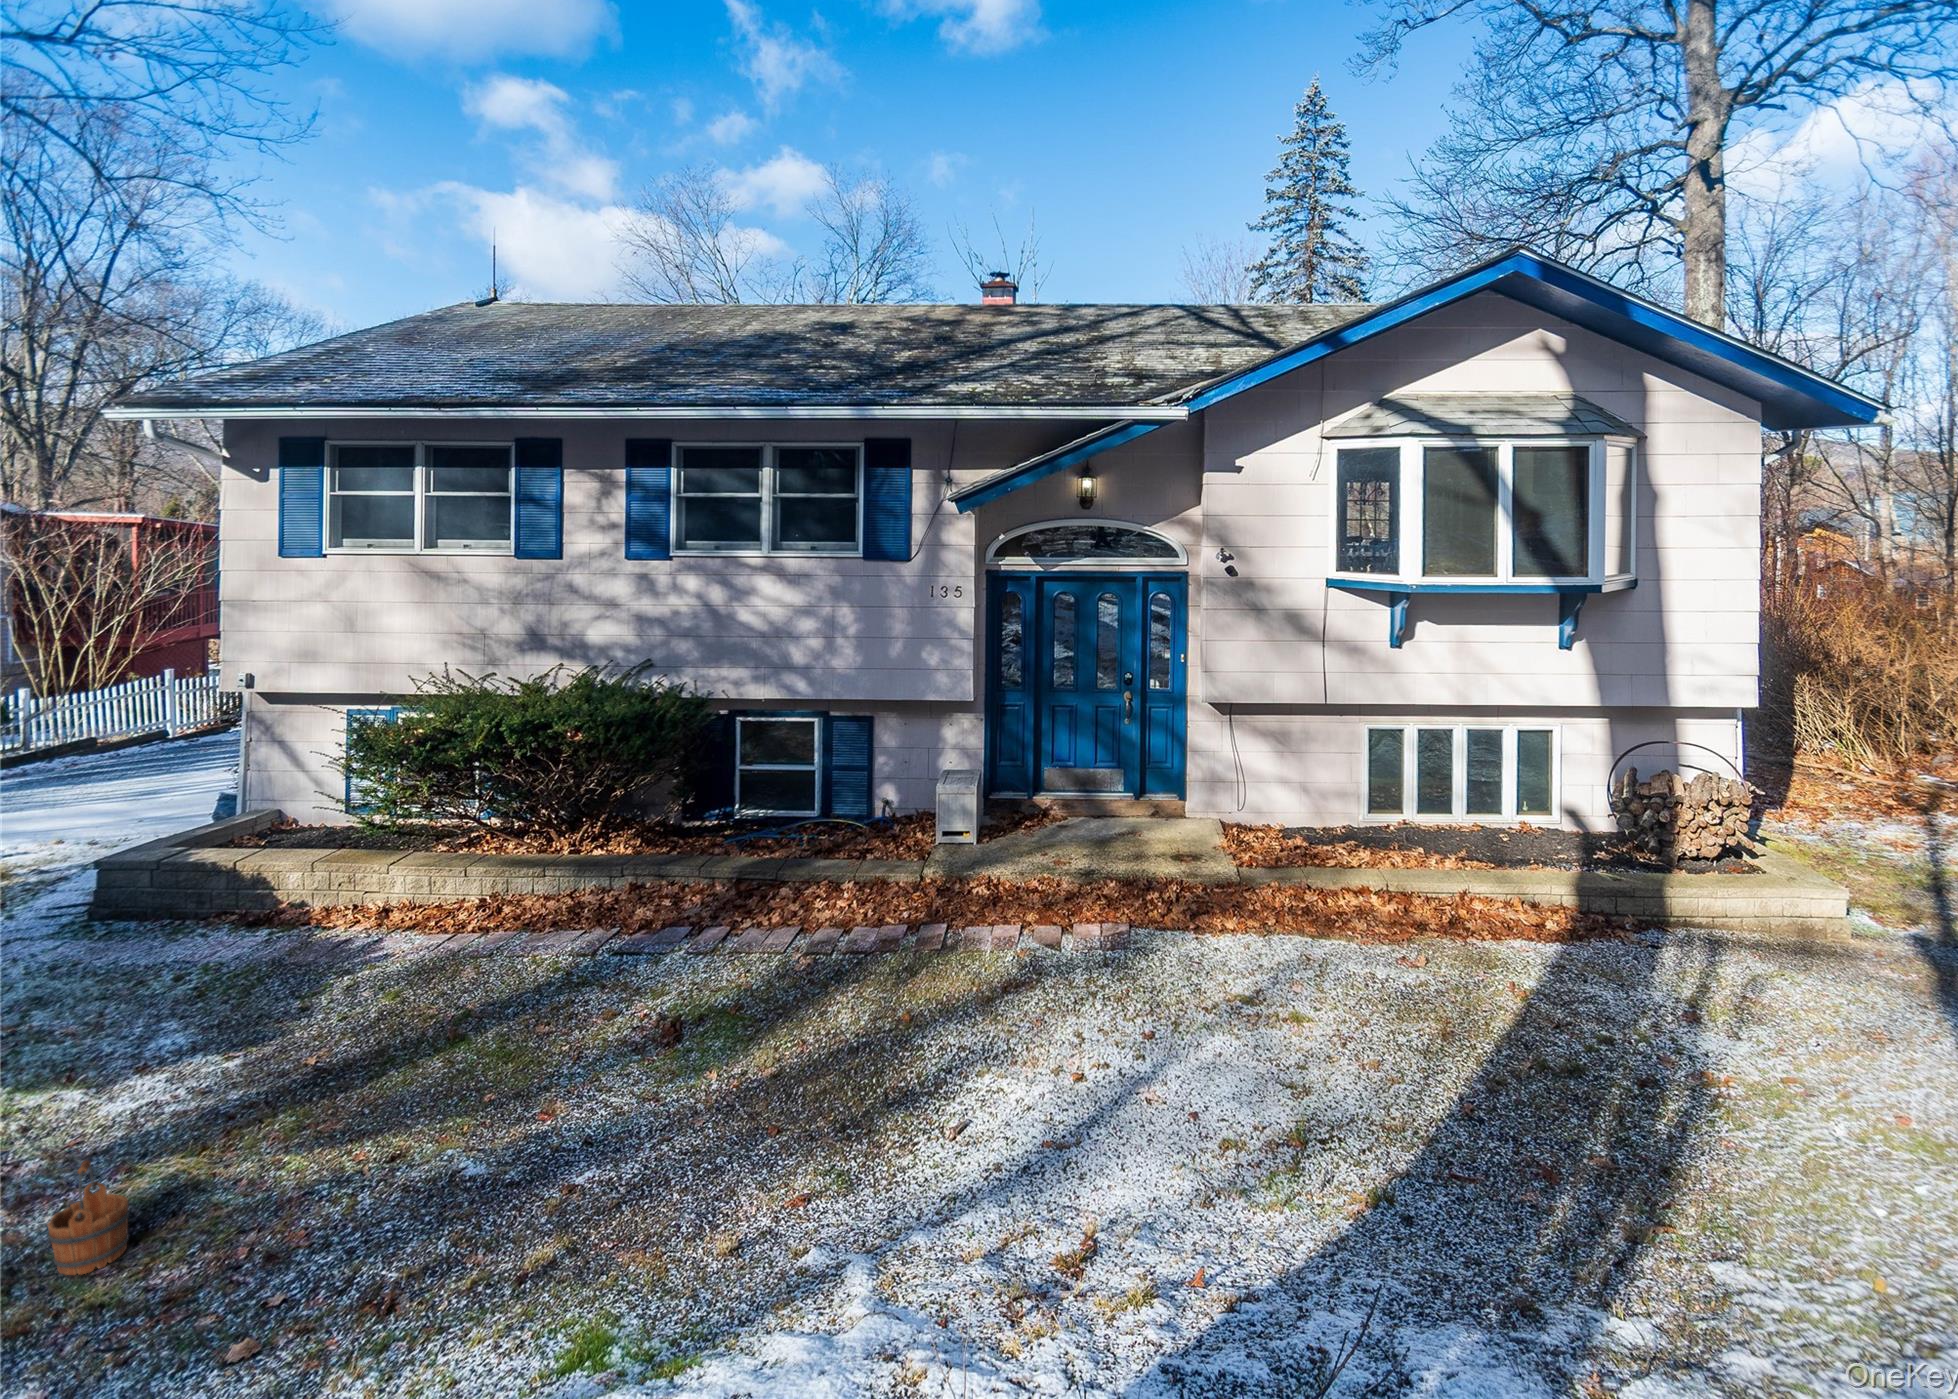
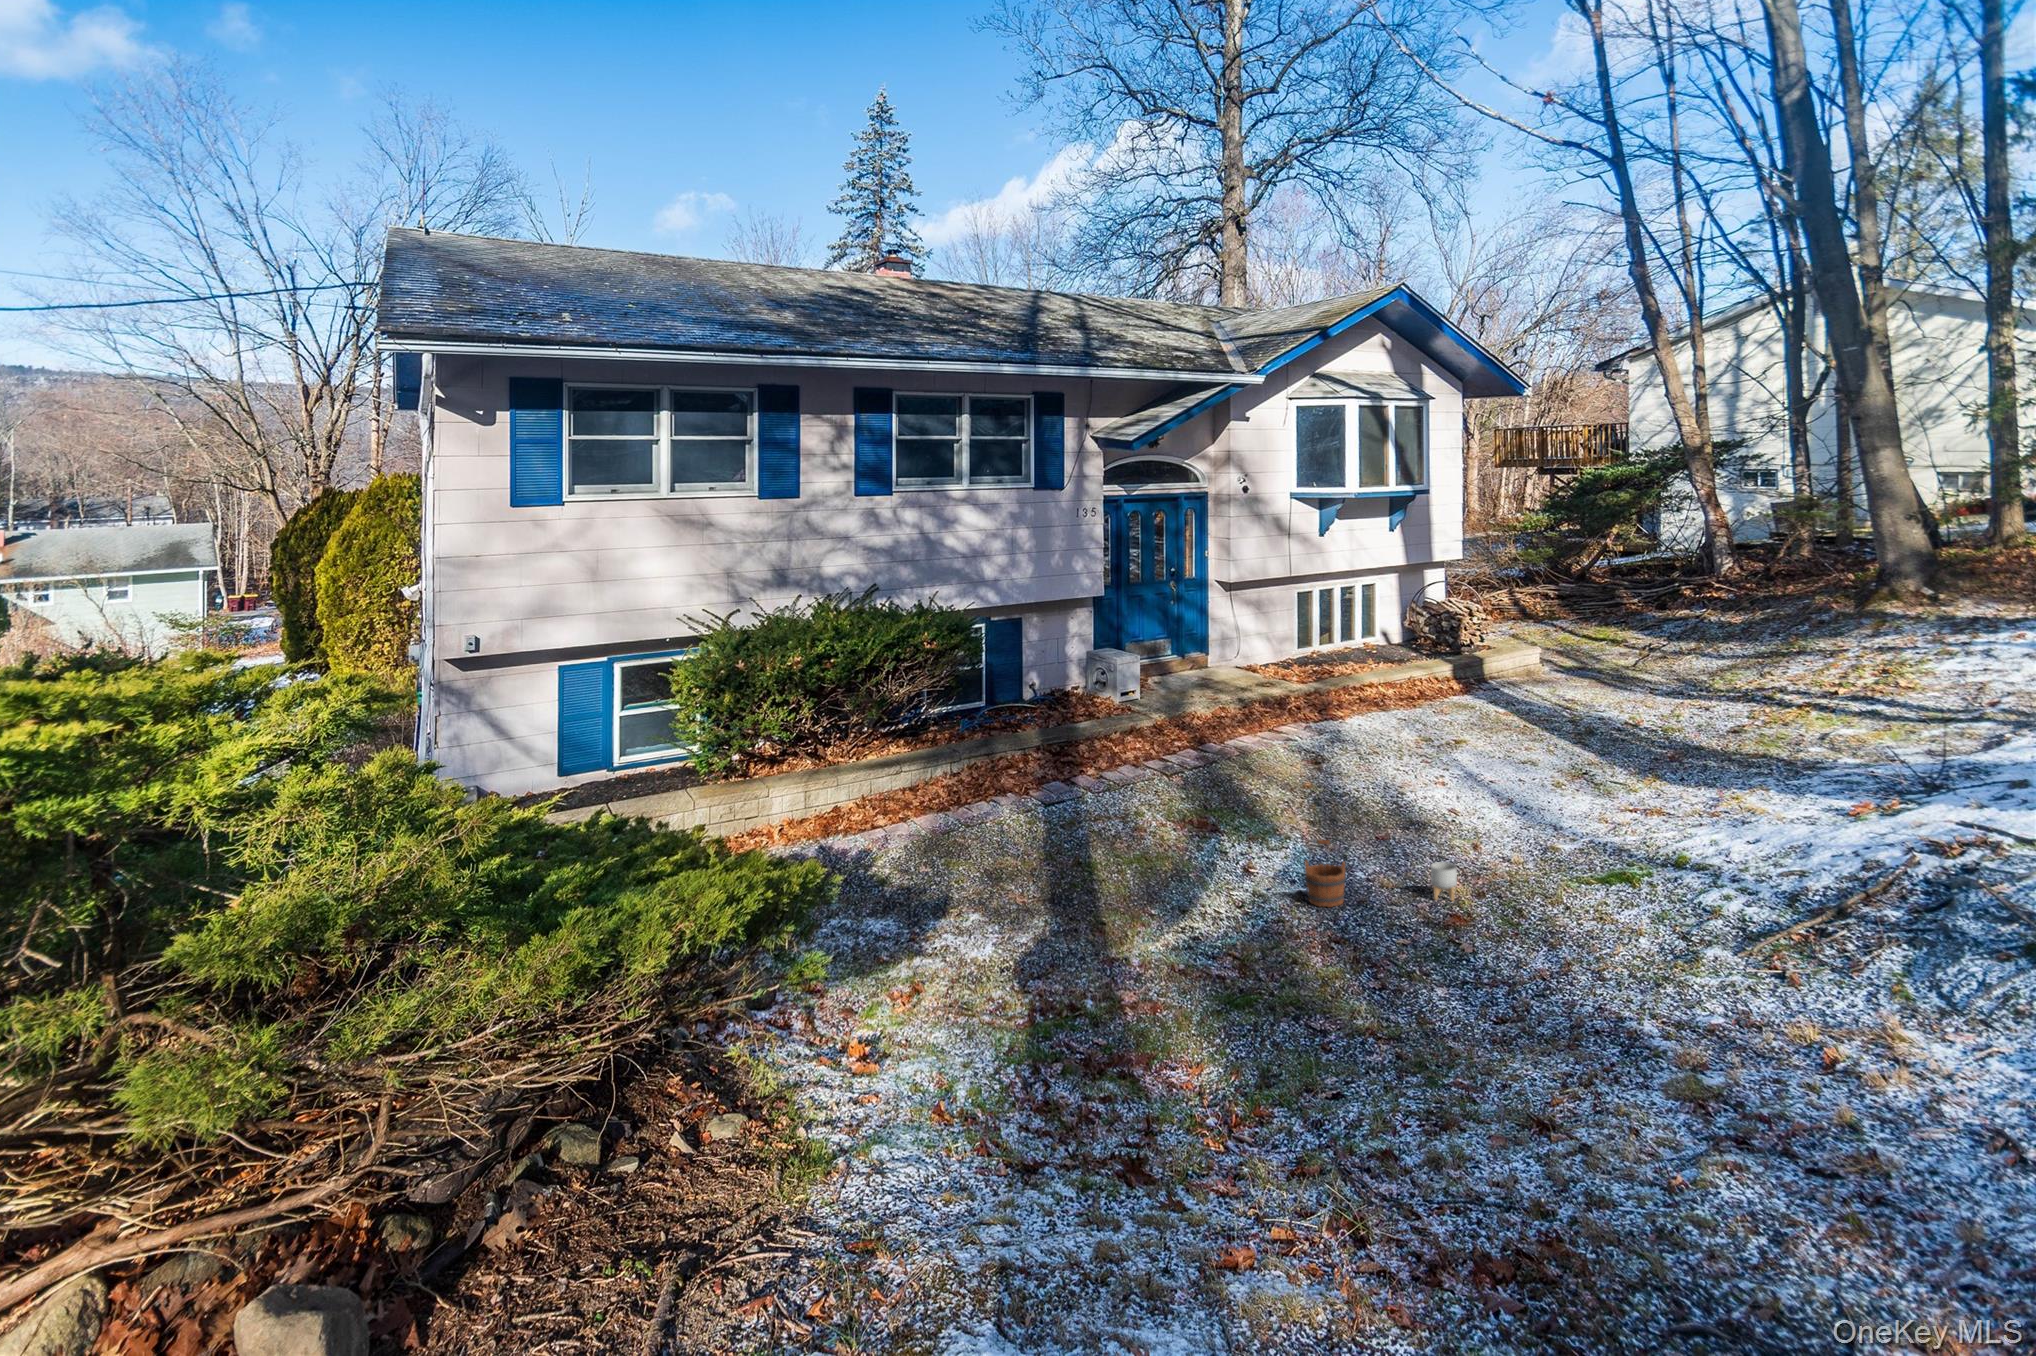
planter: none [98,1273,156,1356] -> present [1431,862,1457,901]

